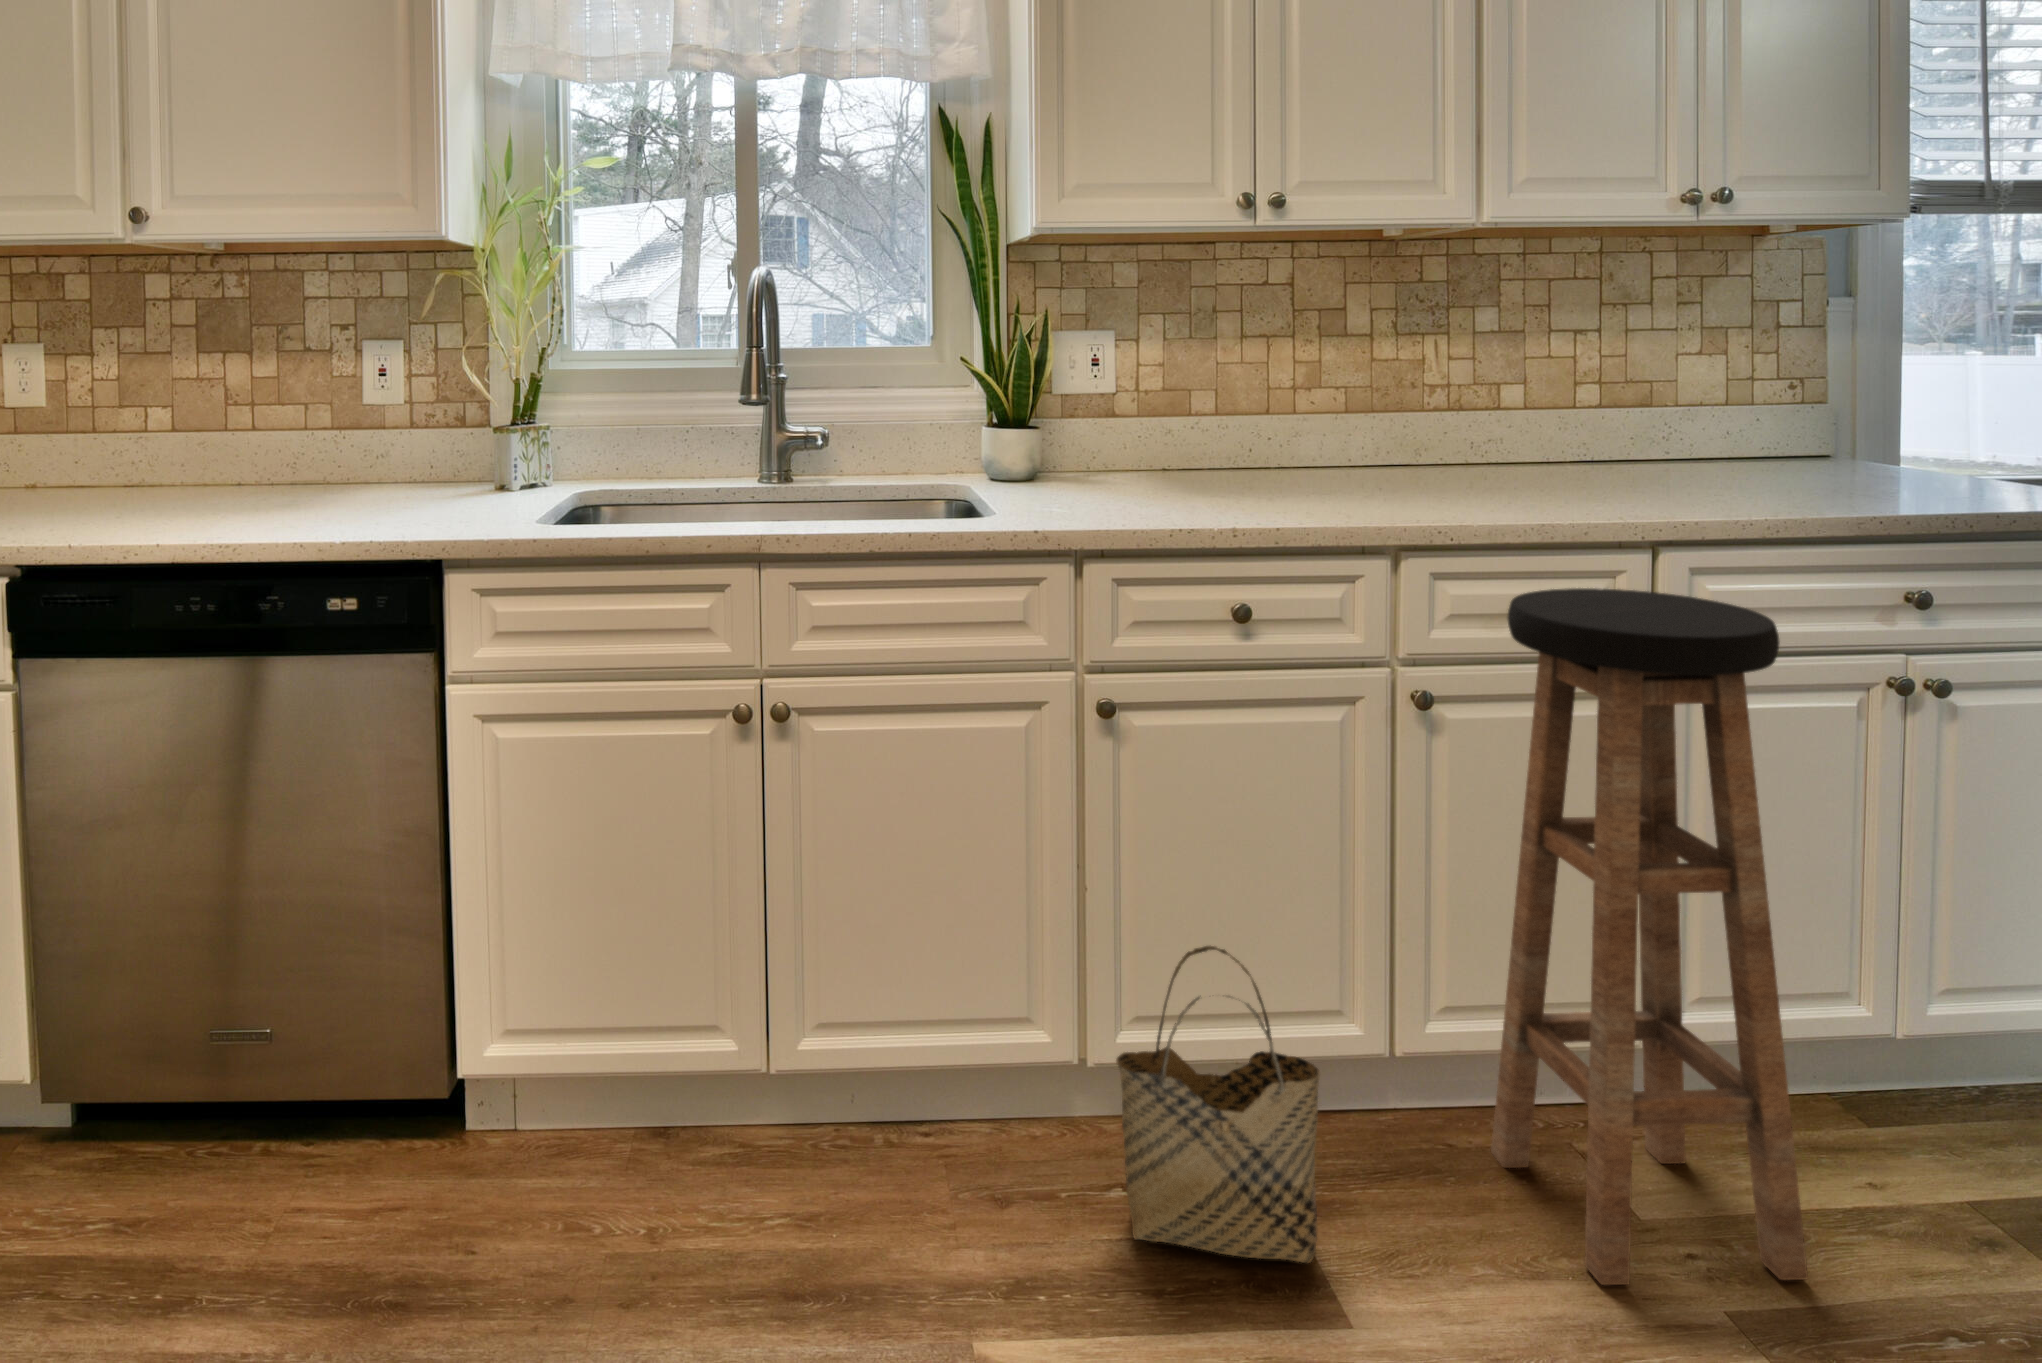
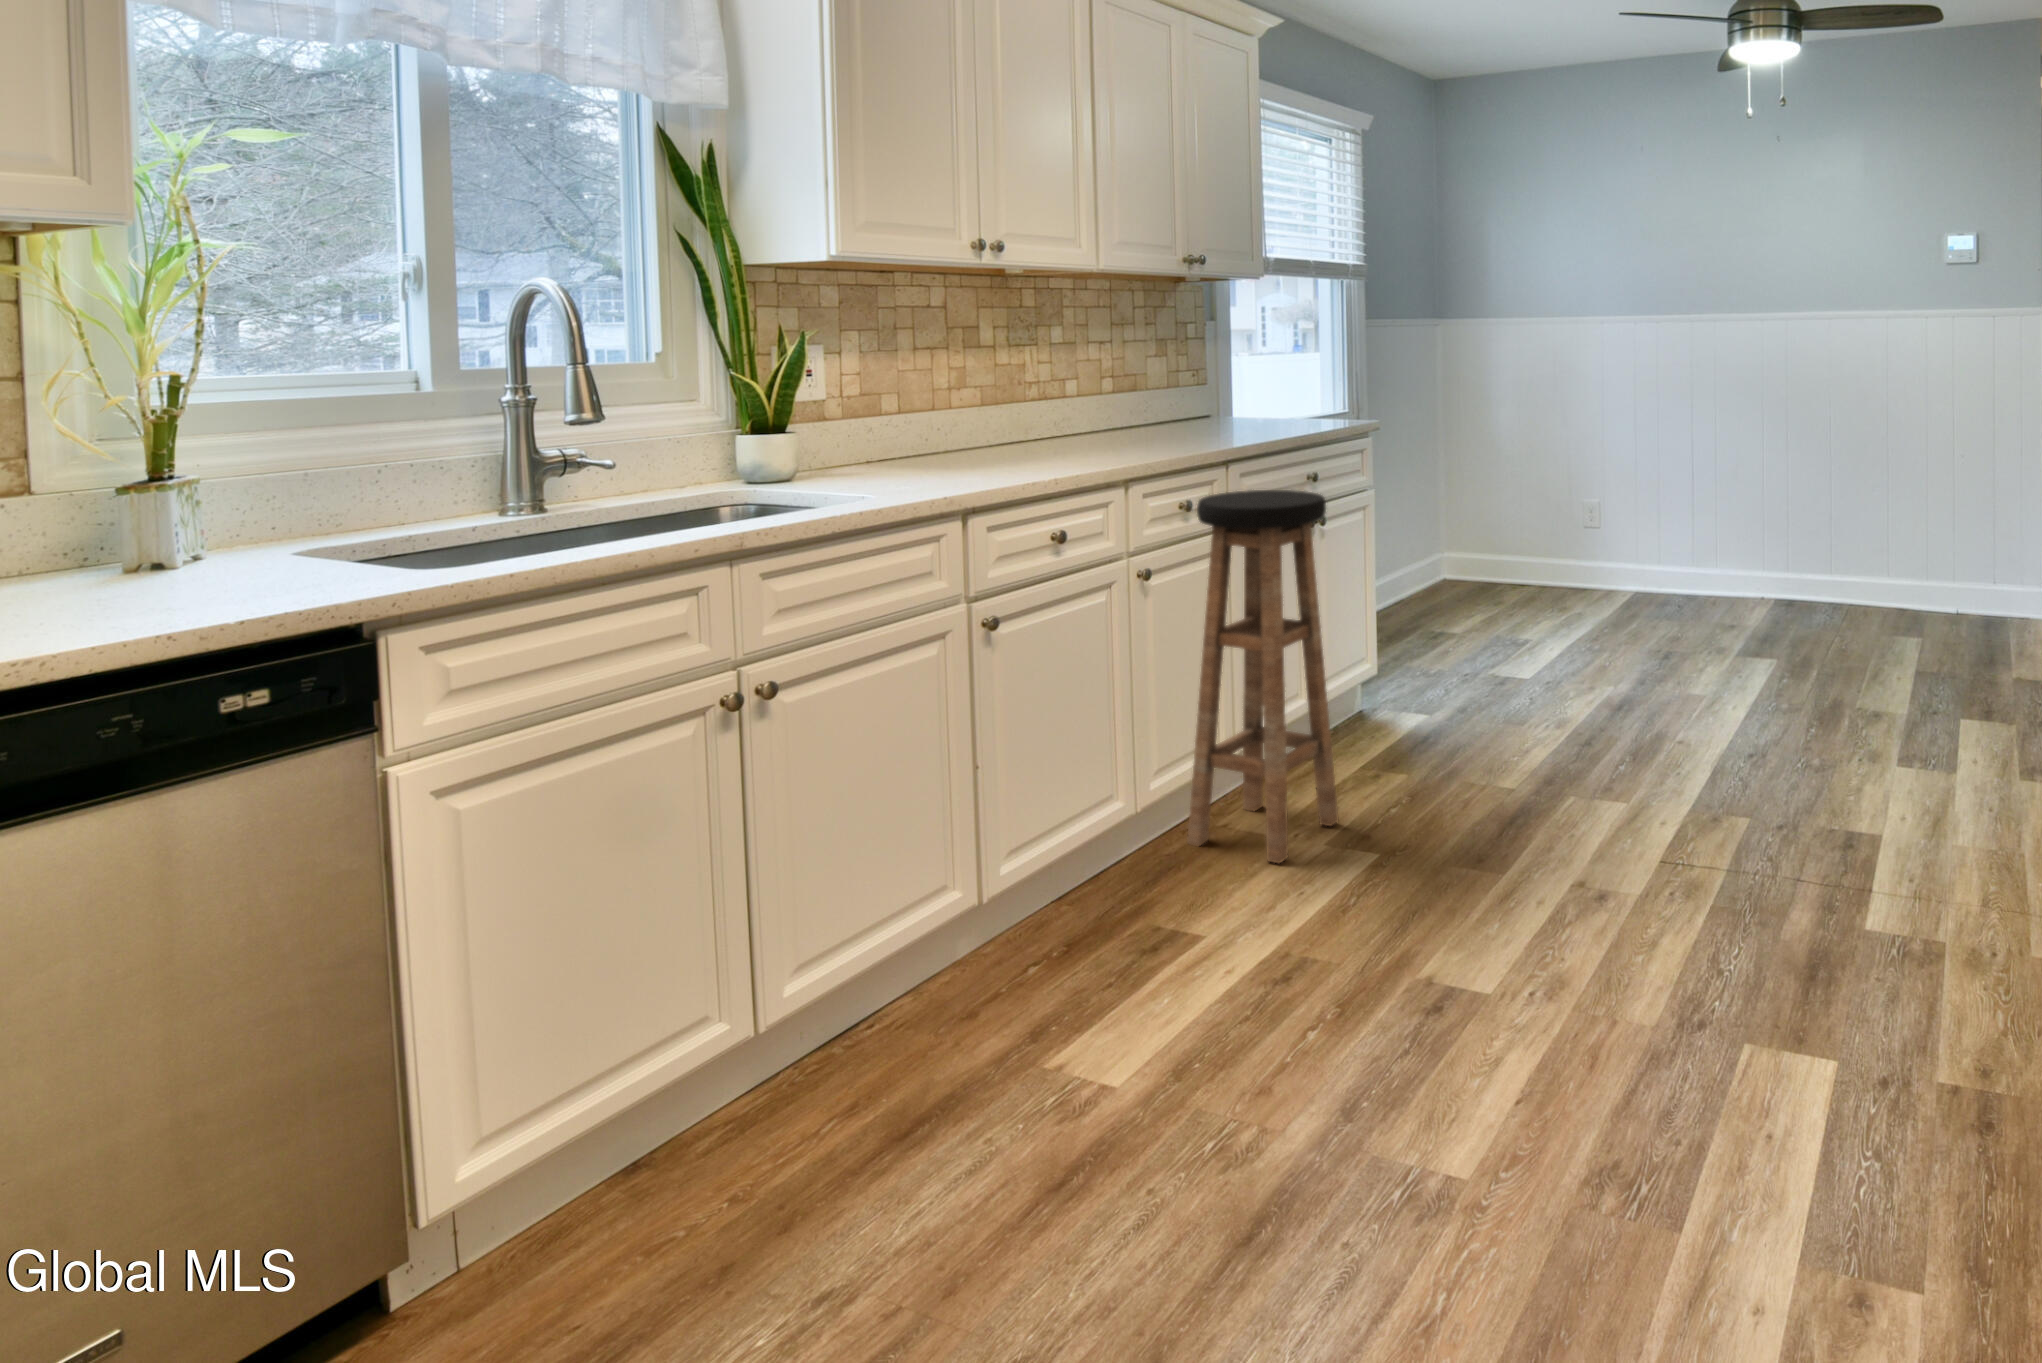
woven basket: present [1116,946,1320,1263] -> none [1049,762,1171,968]

